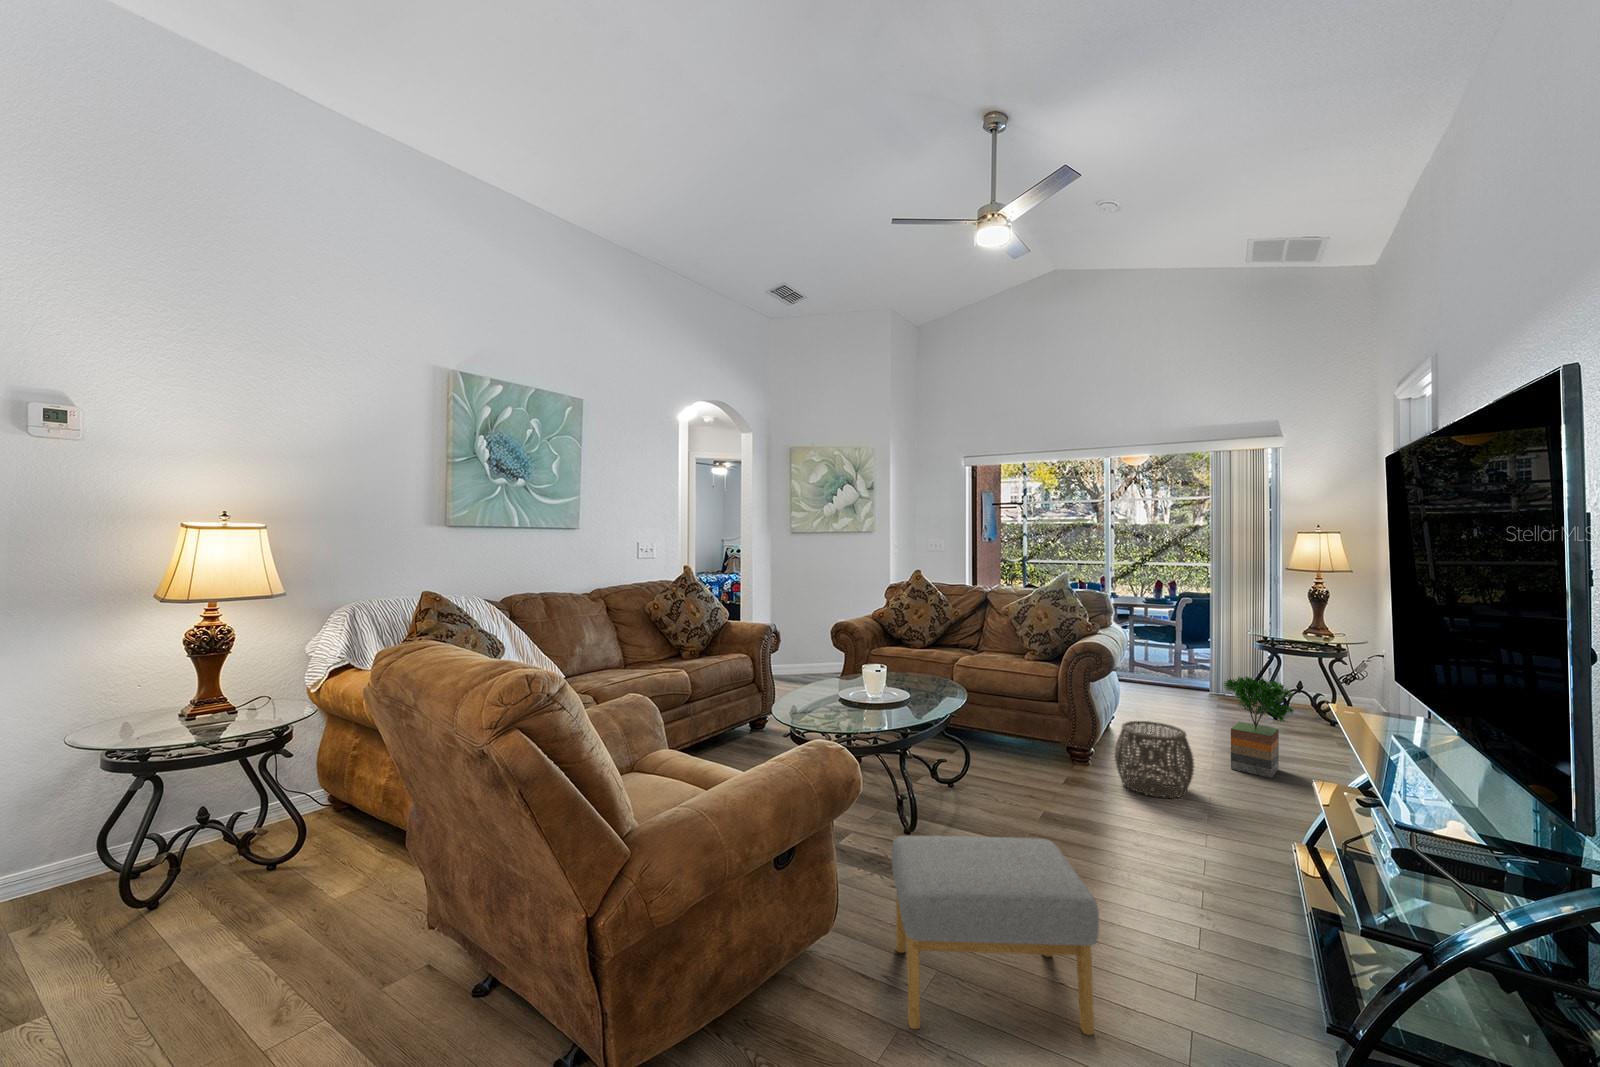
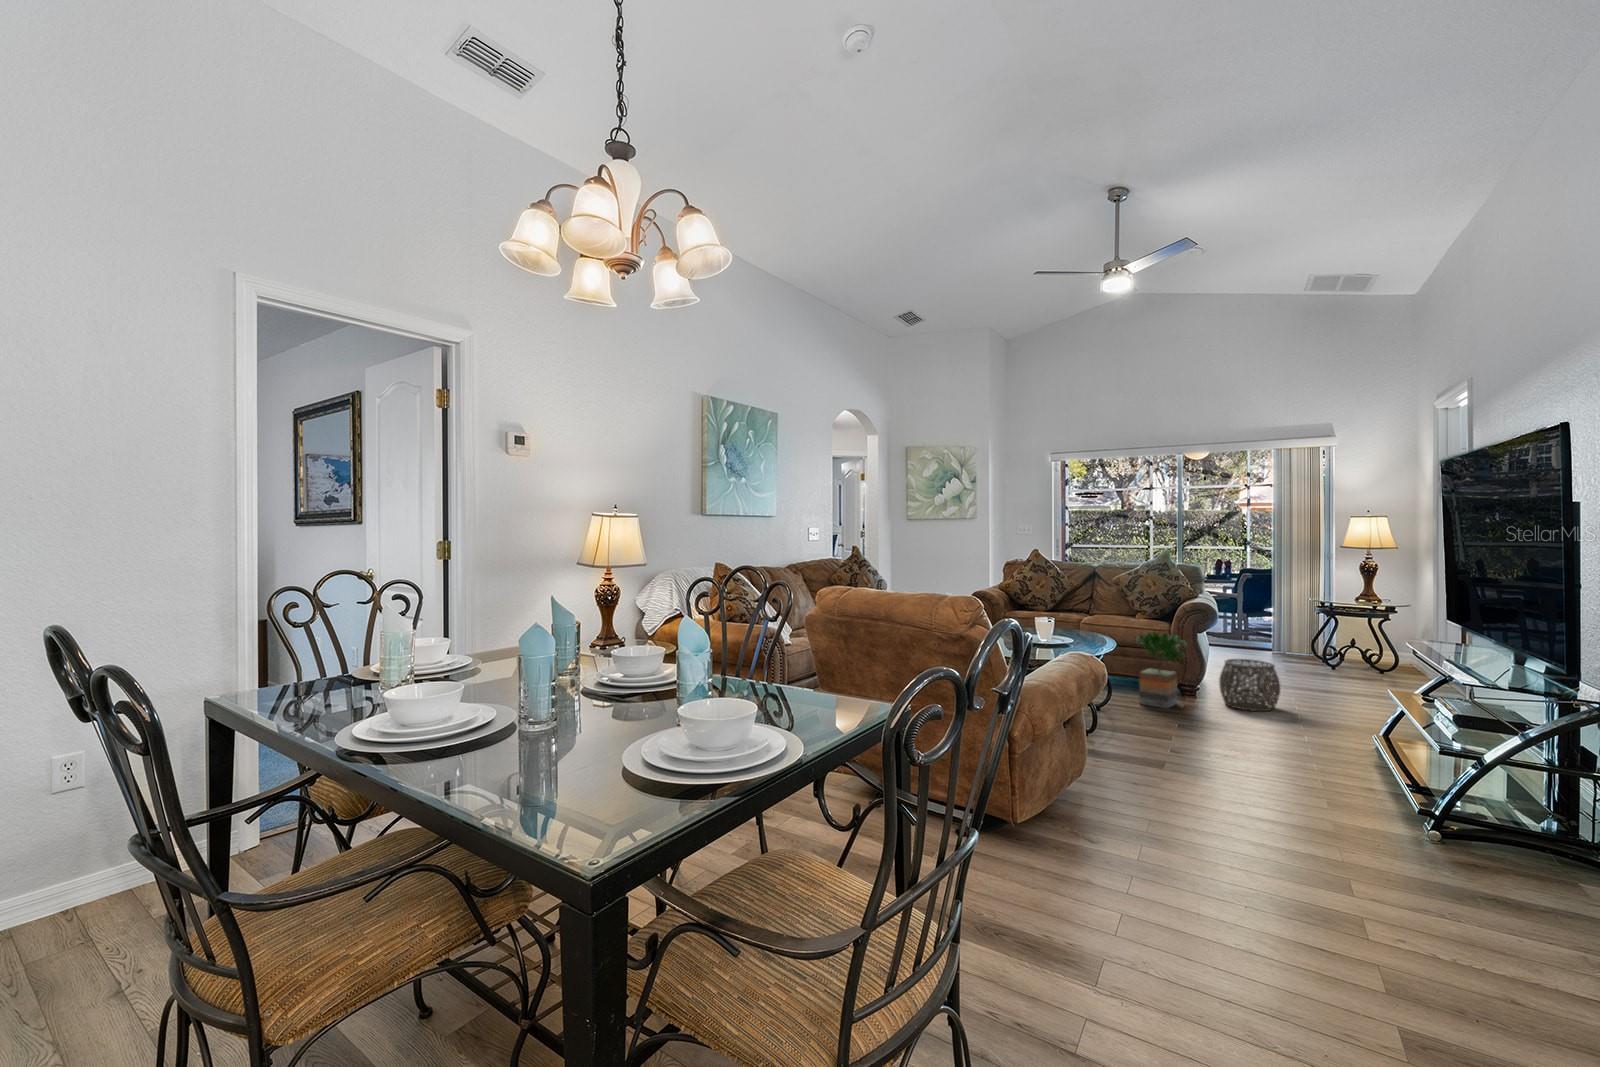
potted tree: present [1224,676,1294,778] -> present [1137,632,1186,709]
footstool: present [892,836,1099,1035] -> none [1114,705,1257,802]

